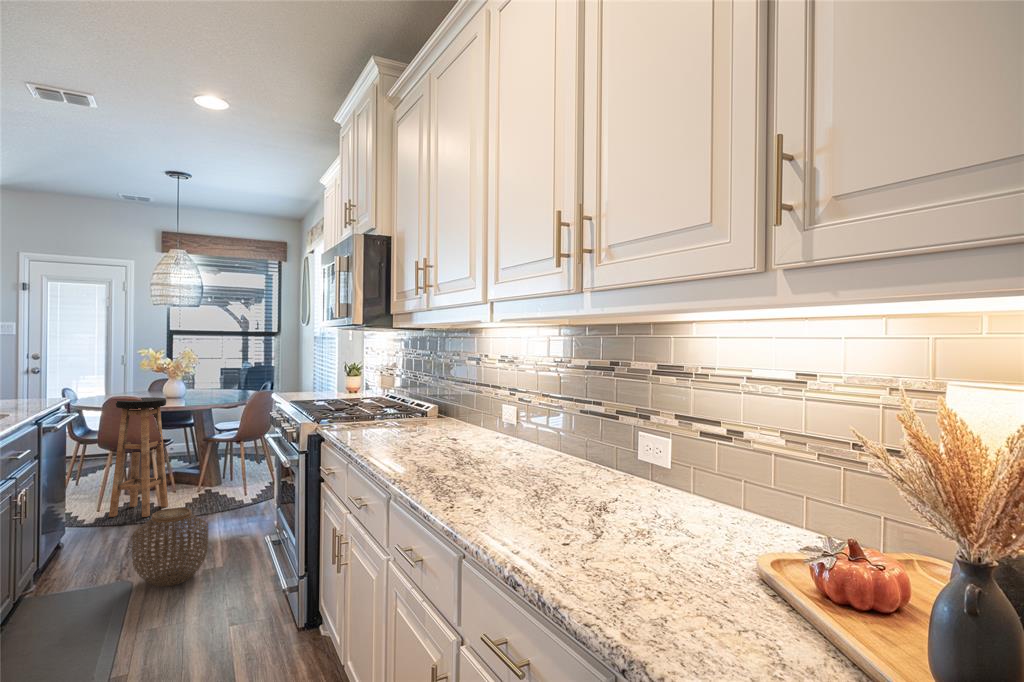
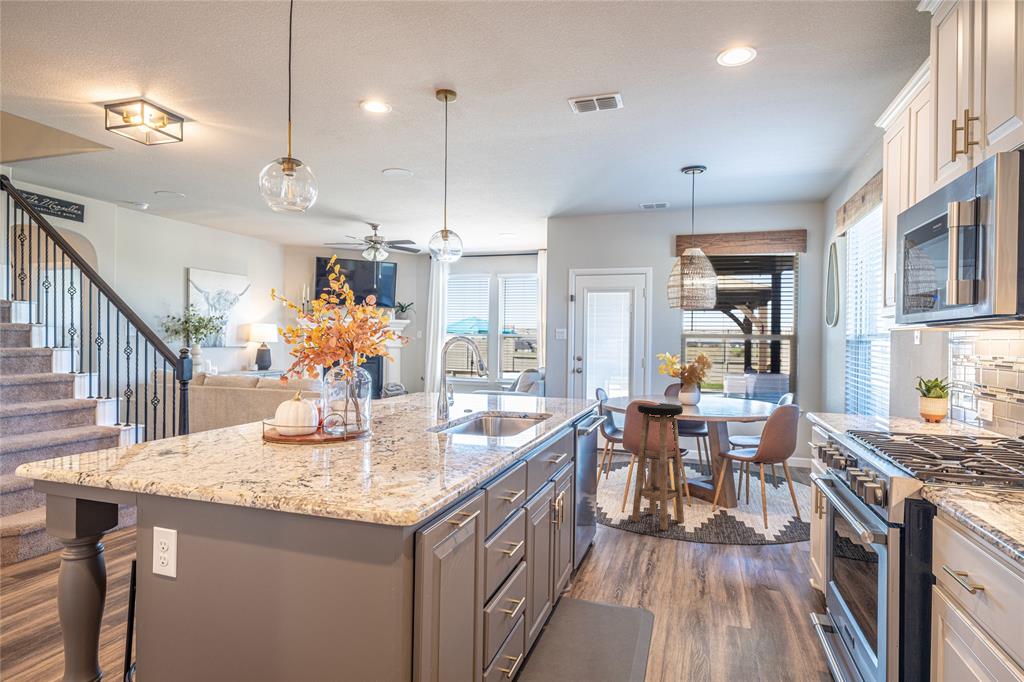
woven basket: present [132,508,208,587] -> none [653,542,734,640]

